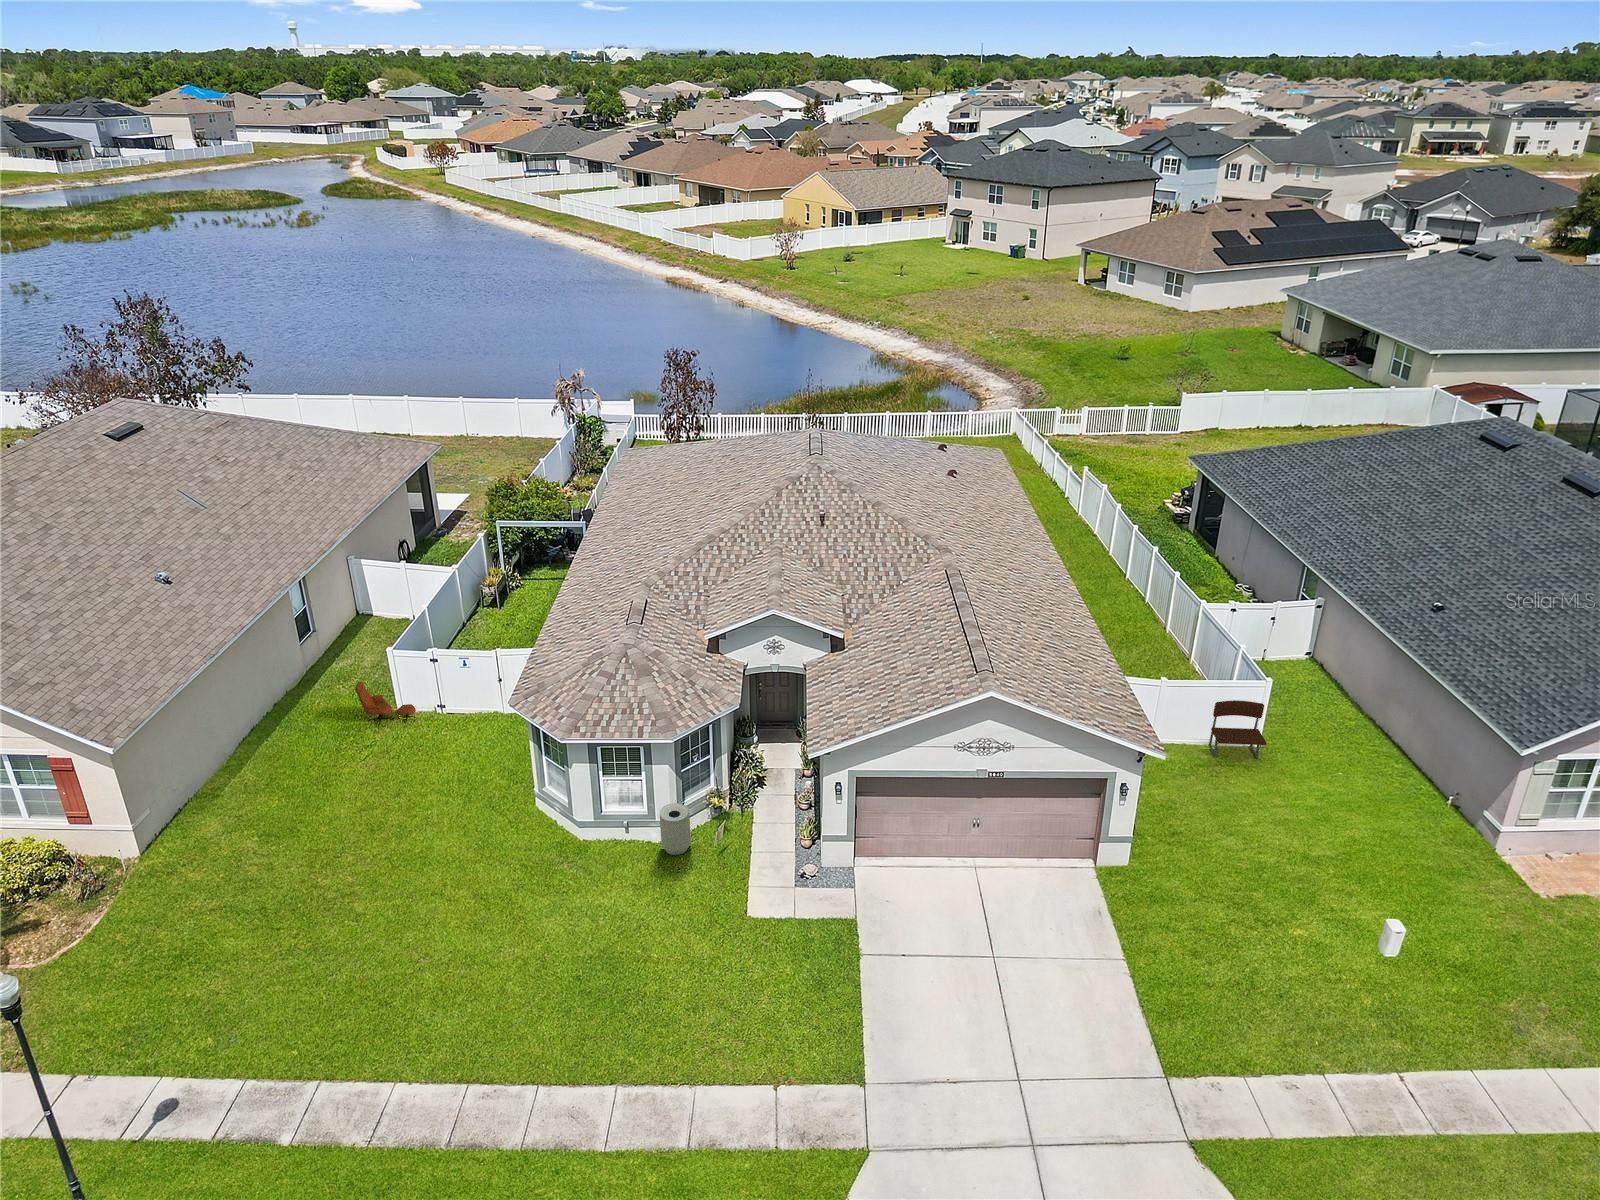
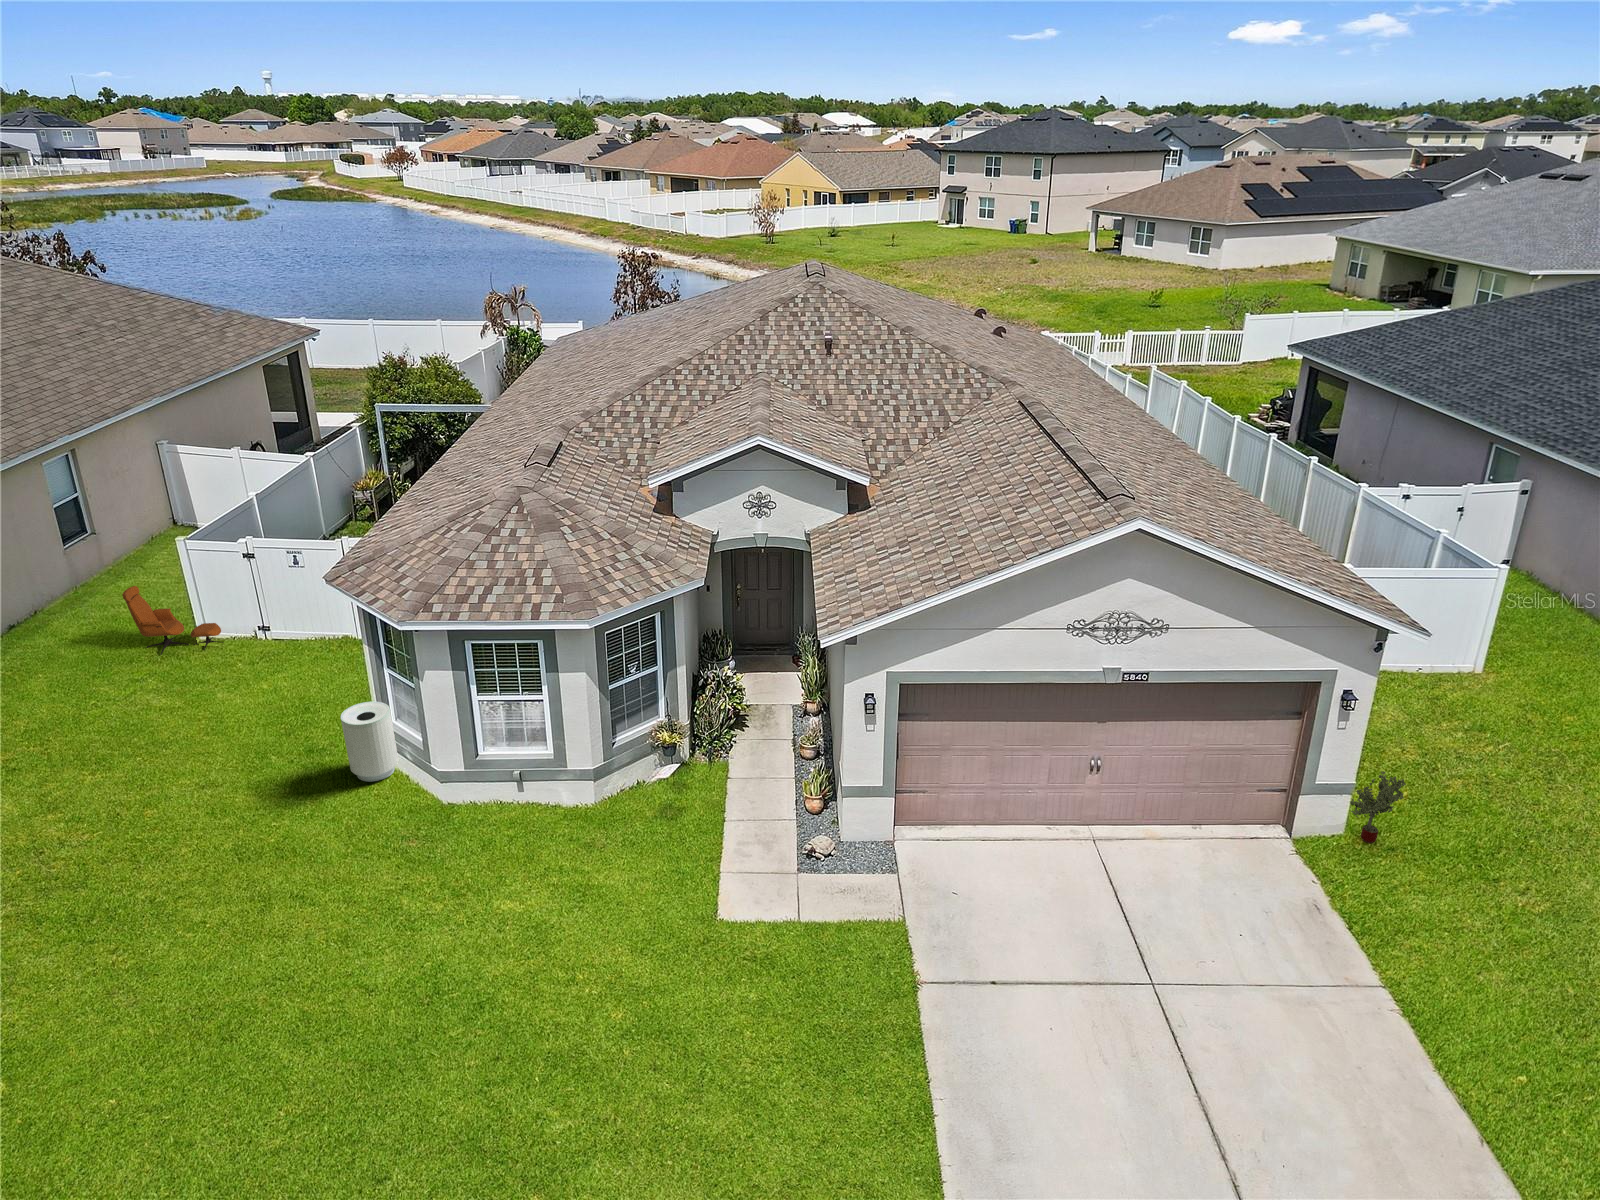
bench: present [1208,700,1266,758] -> none [1417,593,1516,681]
trash can: present [659,803,691,855] -> present [341,702,398,782]
potted tree: none [1126,831,1160,873] -> present [1350,772,1406,843]

